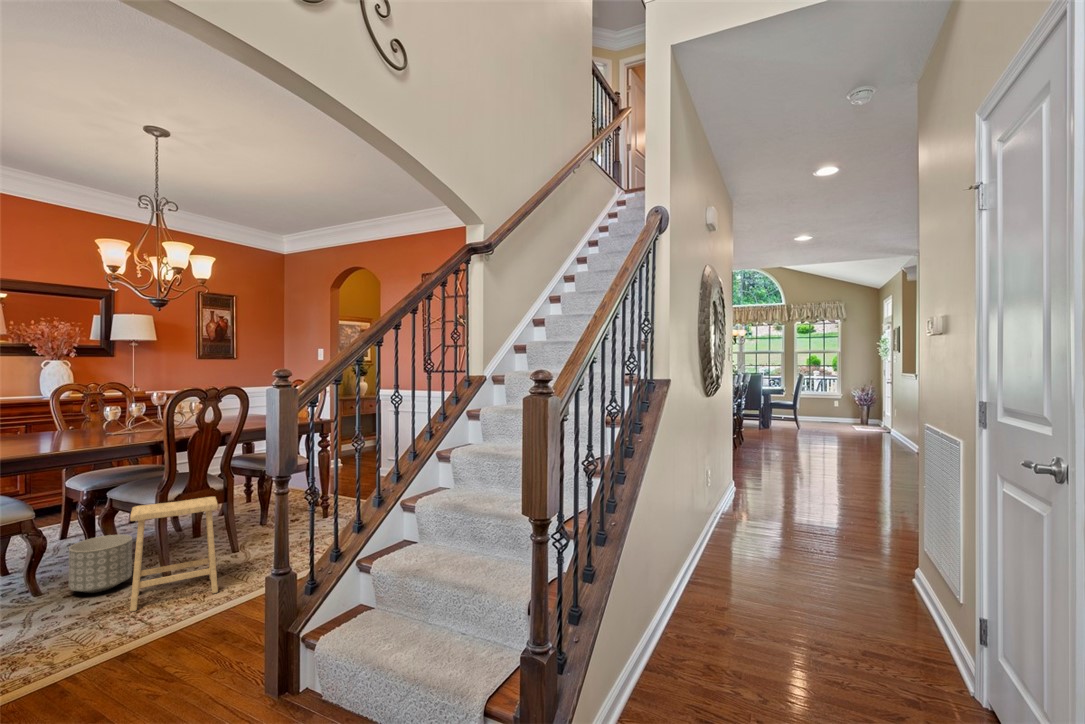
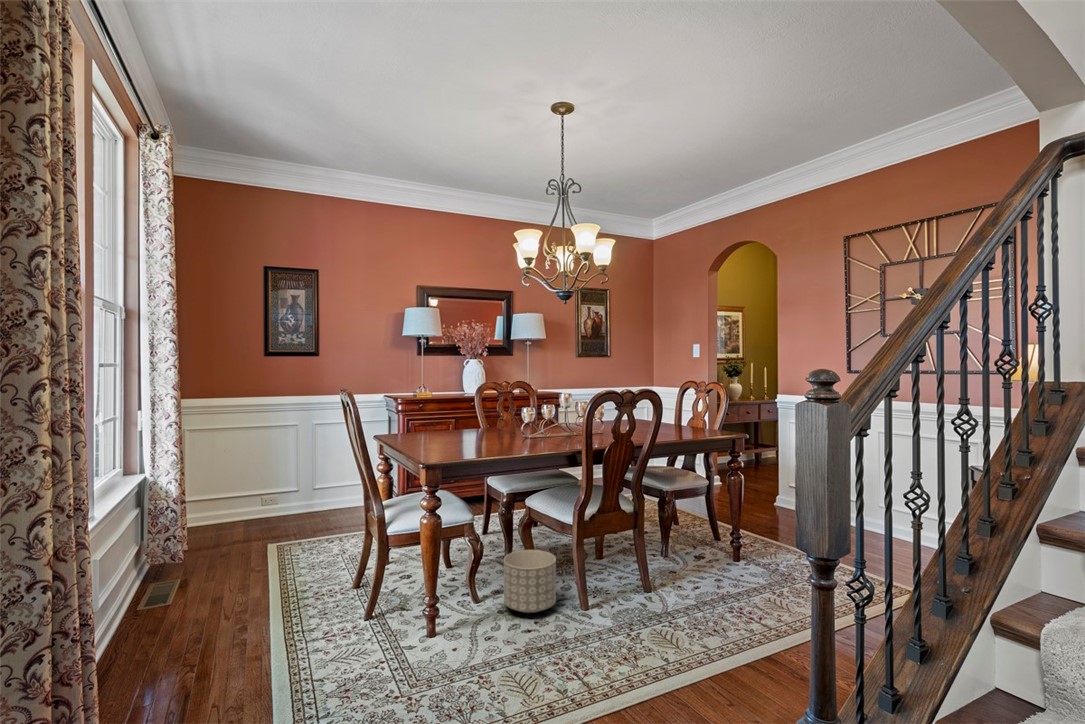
footstool: present [130,497,218,611] -> none [560,526,651,653]

